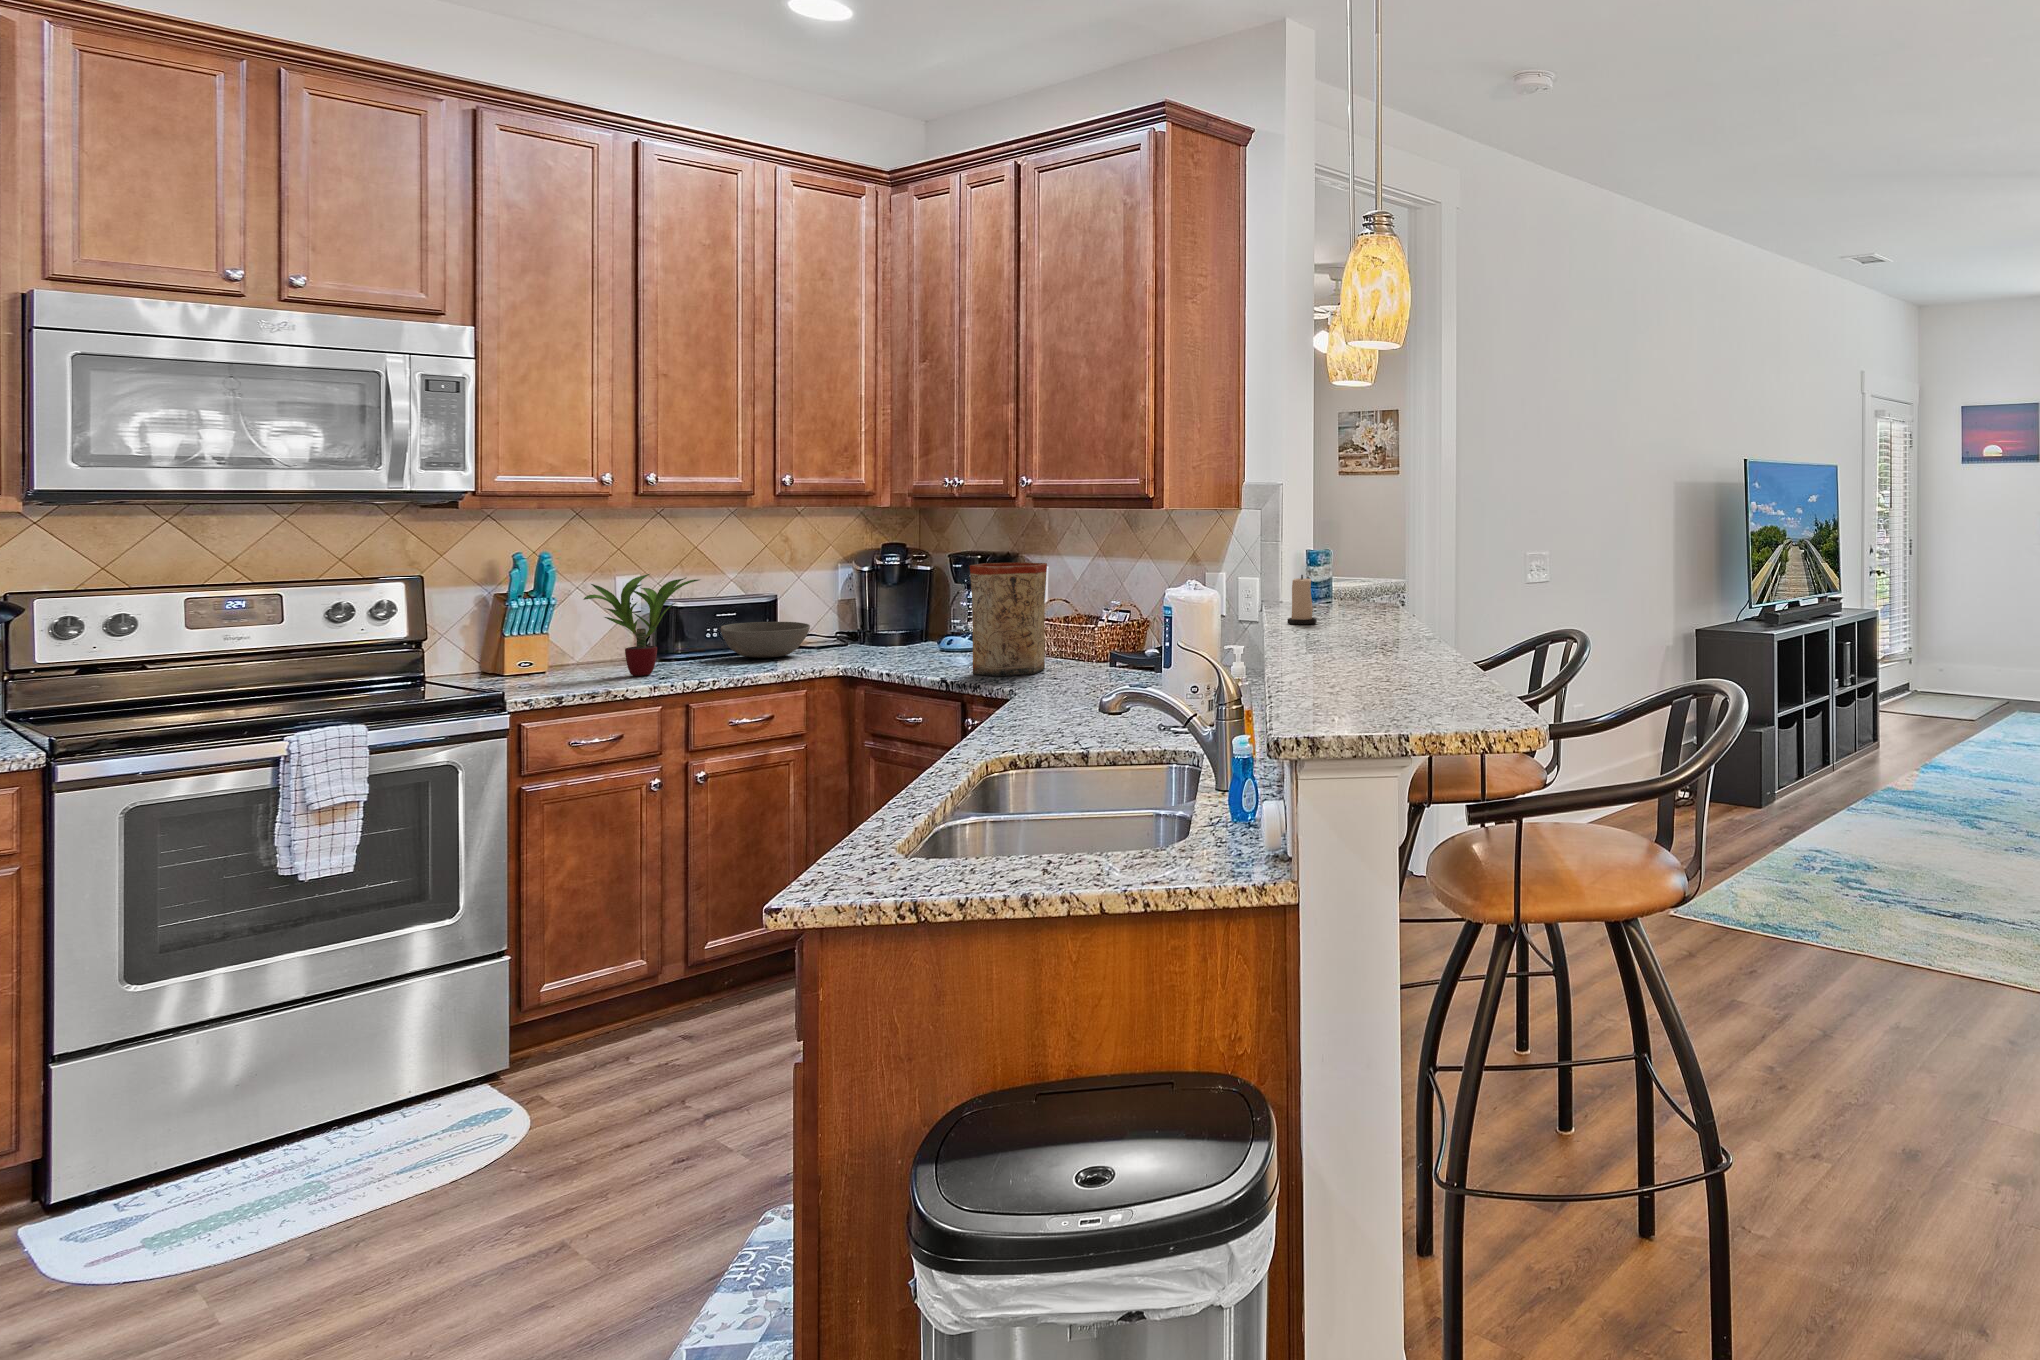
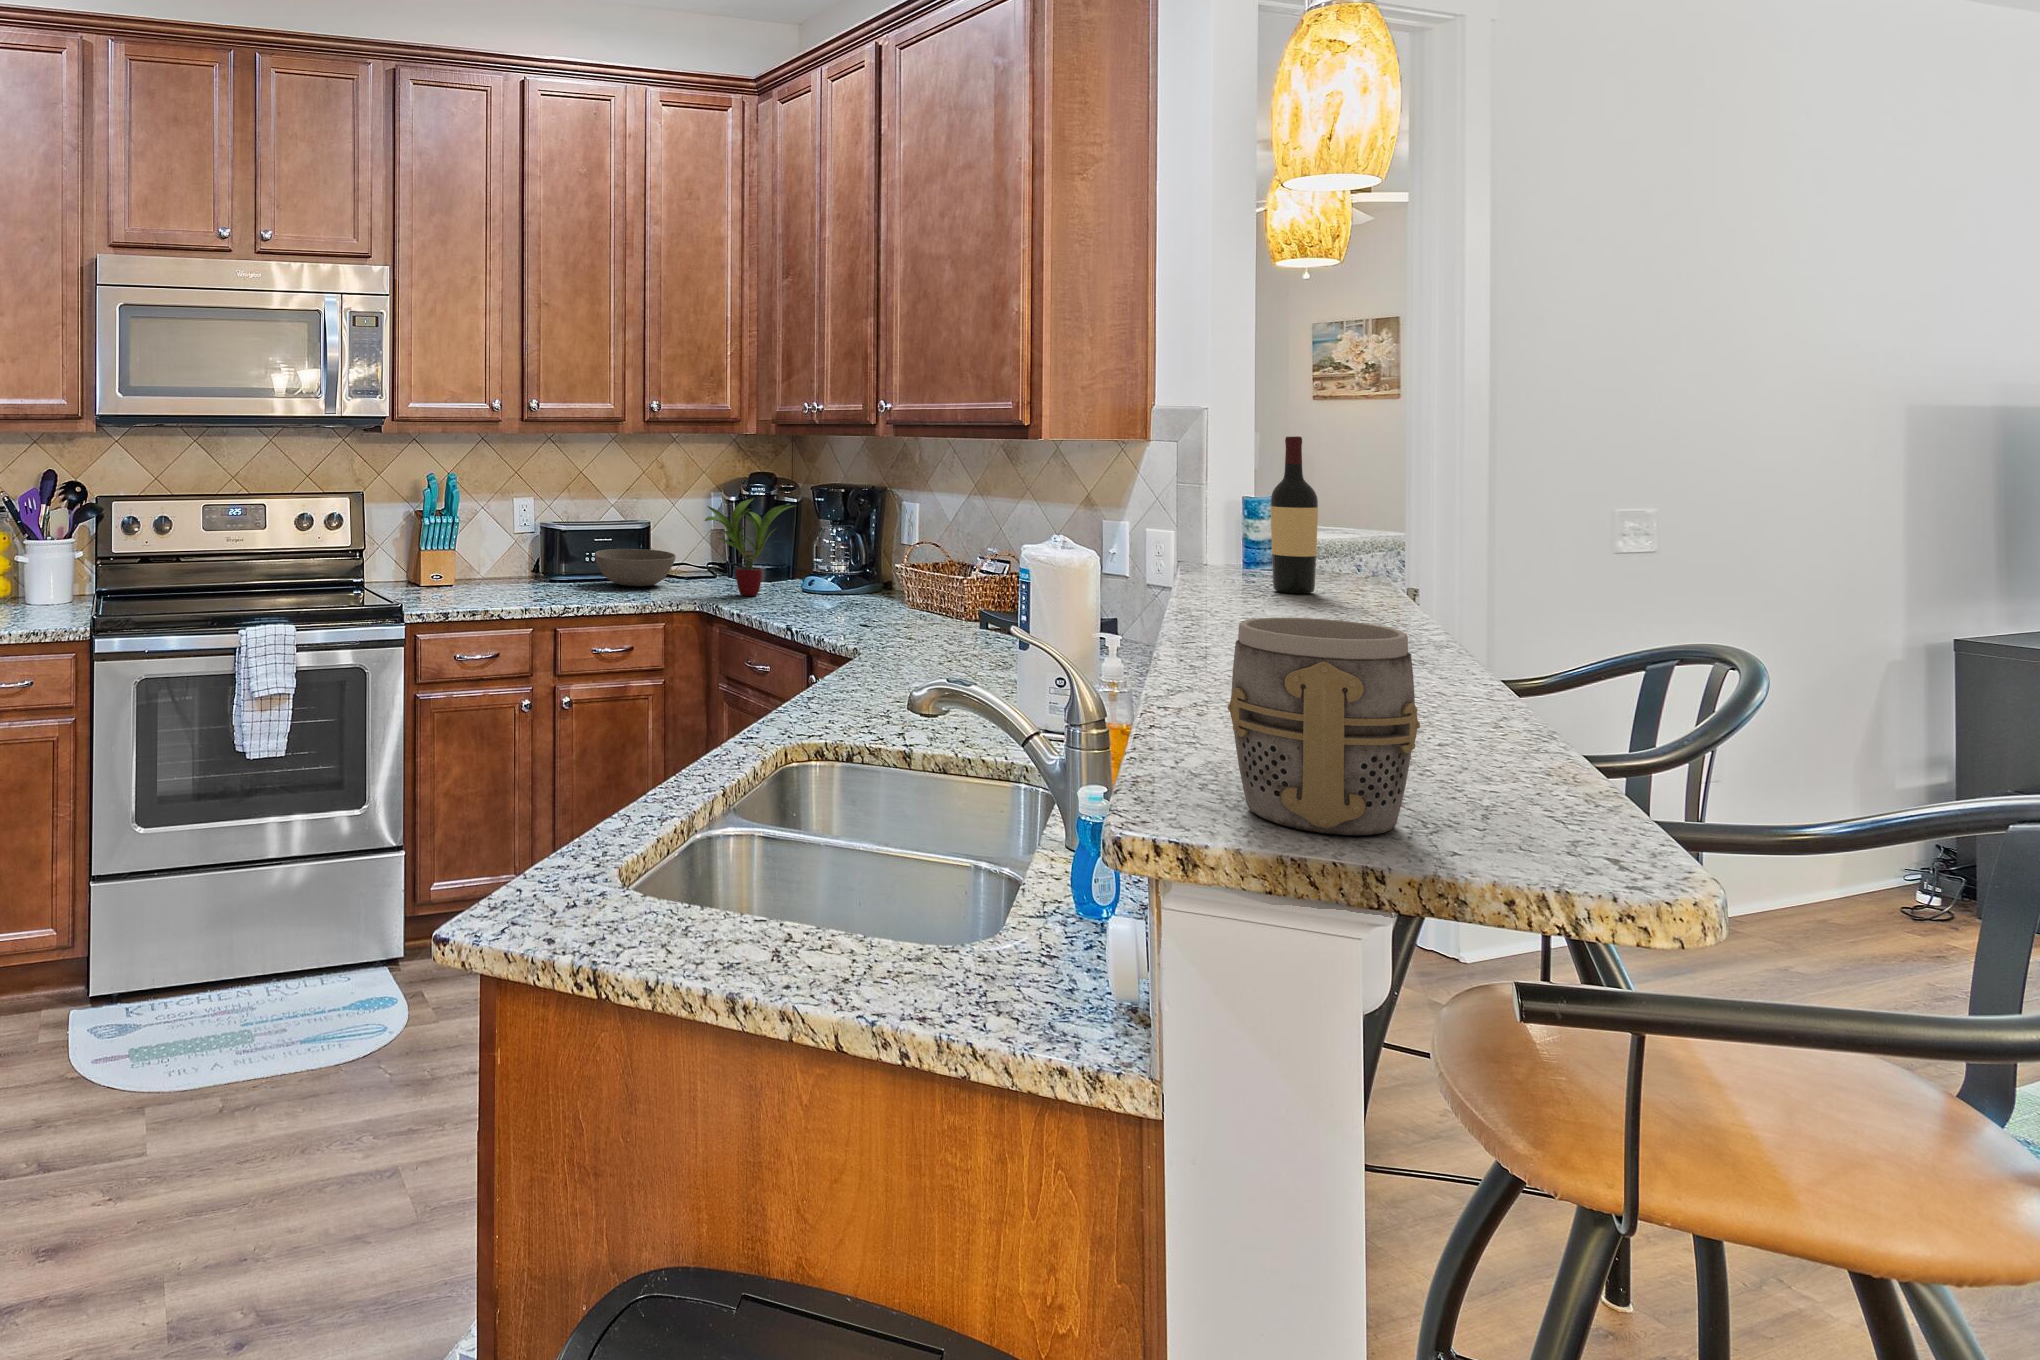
wine bottle: none [1325,502,1355,615] -> present [1271,436,1318,593]
vase: present [970,562,1047,677] -> none [818,500,906,632]
potted plant: present [584,574,699,676] -> present [705,498,796,596]
candle: present [1287,575,1317,624] -> none [1207,536,1252,606]
mug: none [1335,601,1431,719] -> present [1228,618,1420,835]

